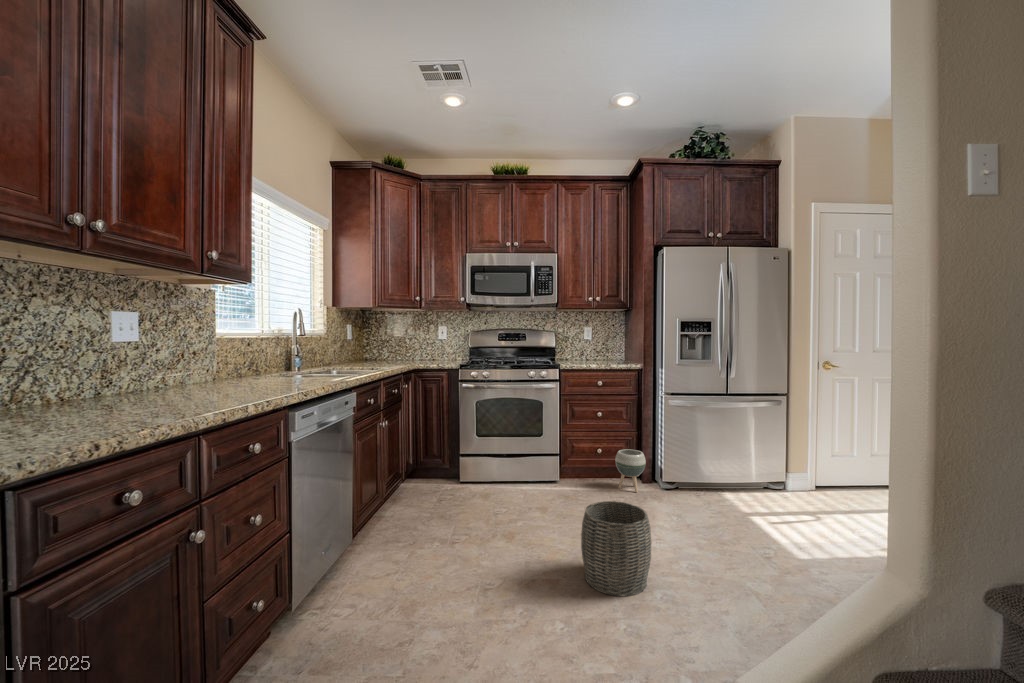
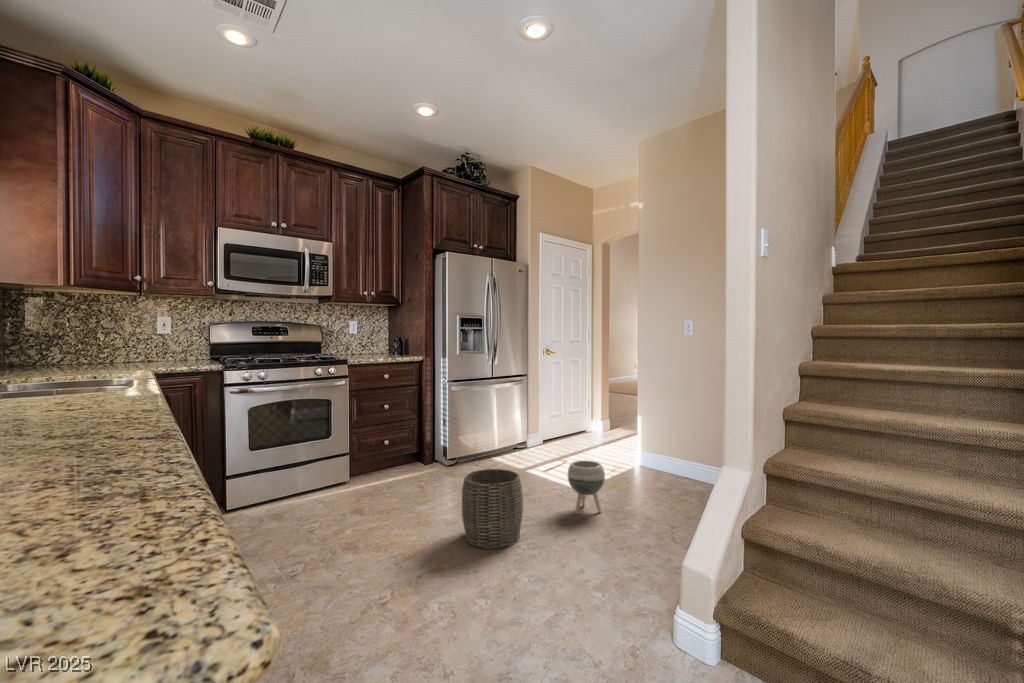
planter: present [615,449,646,493] -> present [568,460,605,514]

